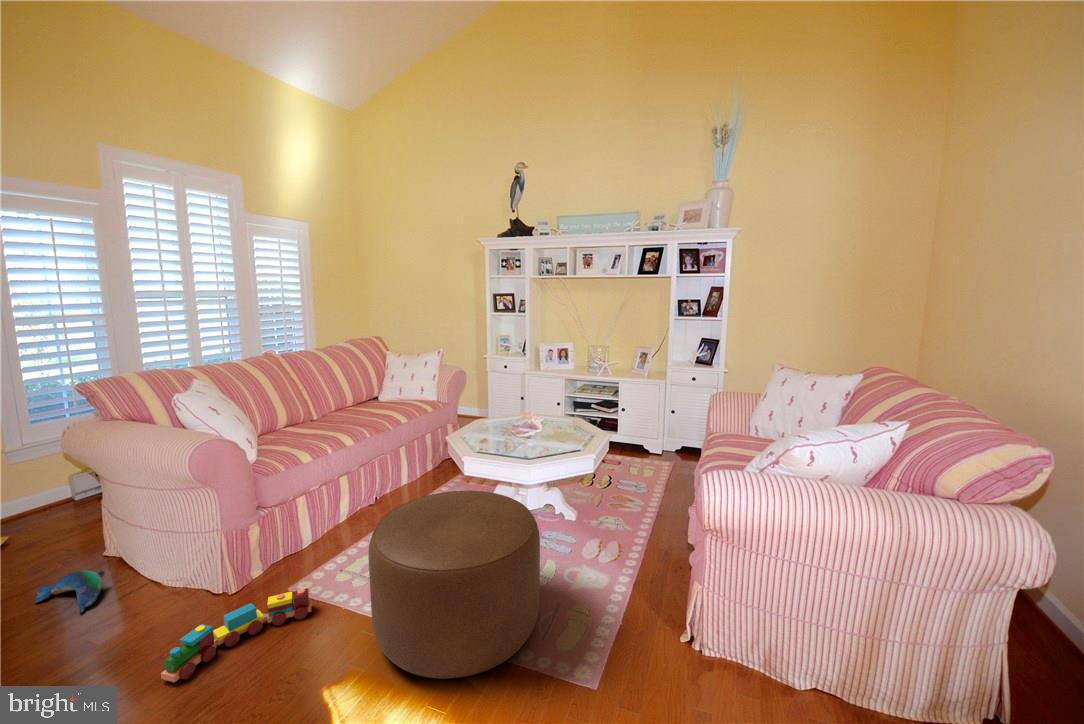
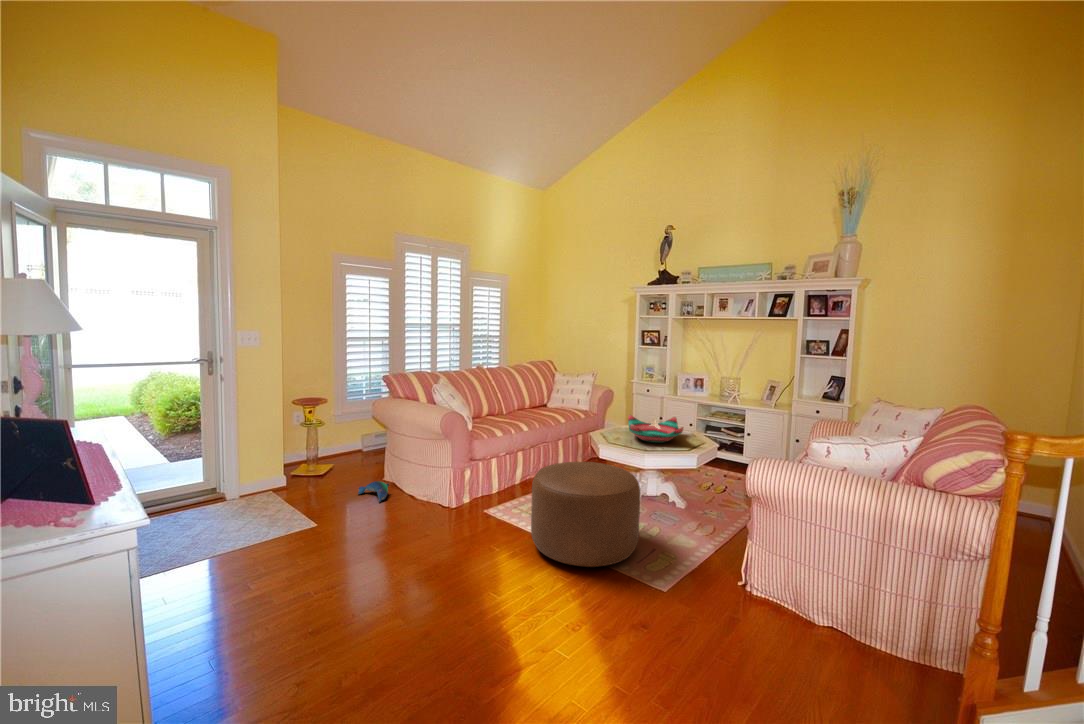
decorative bowl: none [497,404,573,444] -> present [628,415,683,443]
toy train: present [161,588,311,682] -> none [422,508,497,538]

